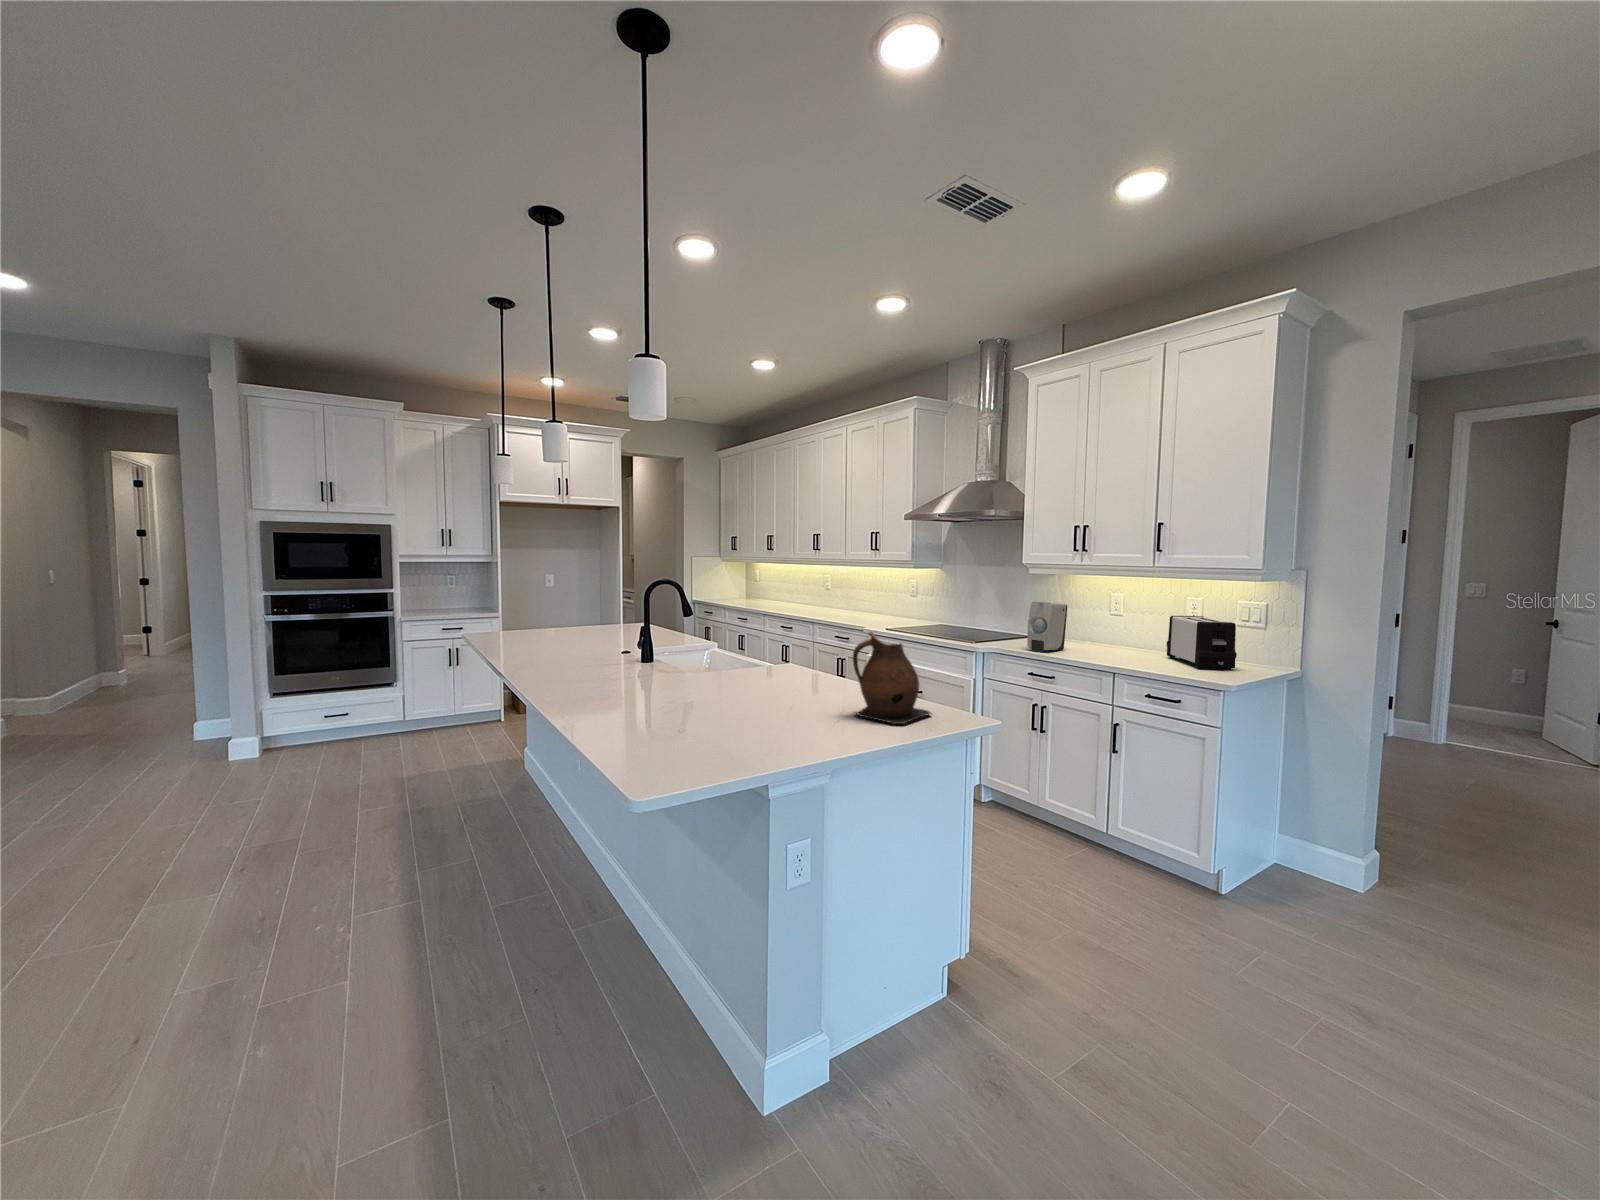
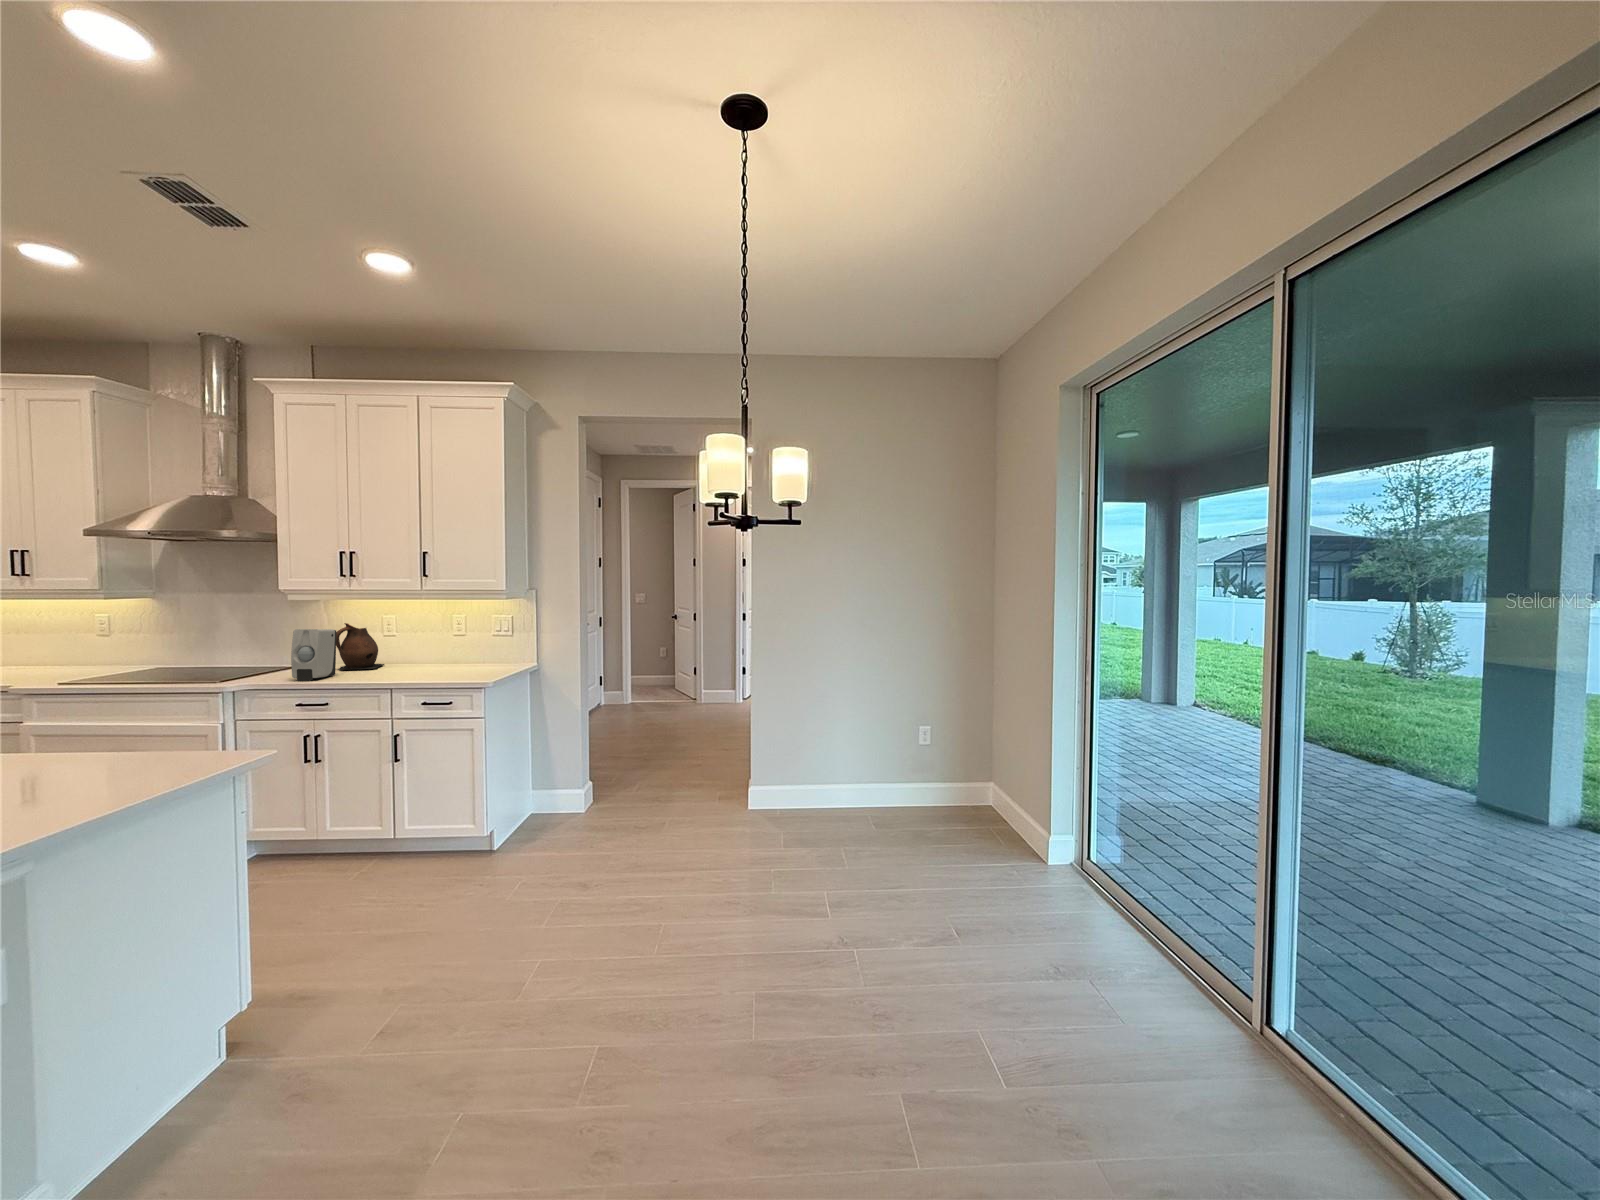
toaster: present [1167,616,1237,670] -> none [437,631,493,675]
ceramic pitcher: present [853,632,931,725] -> present [336,623,384,670]

